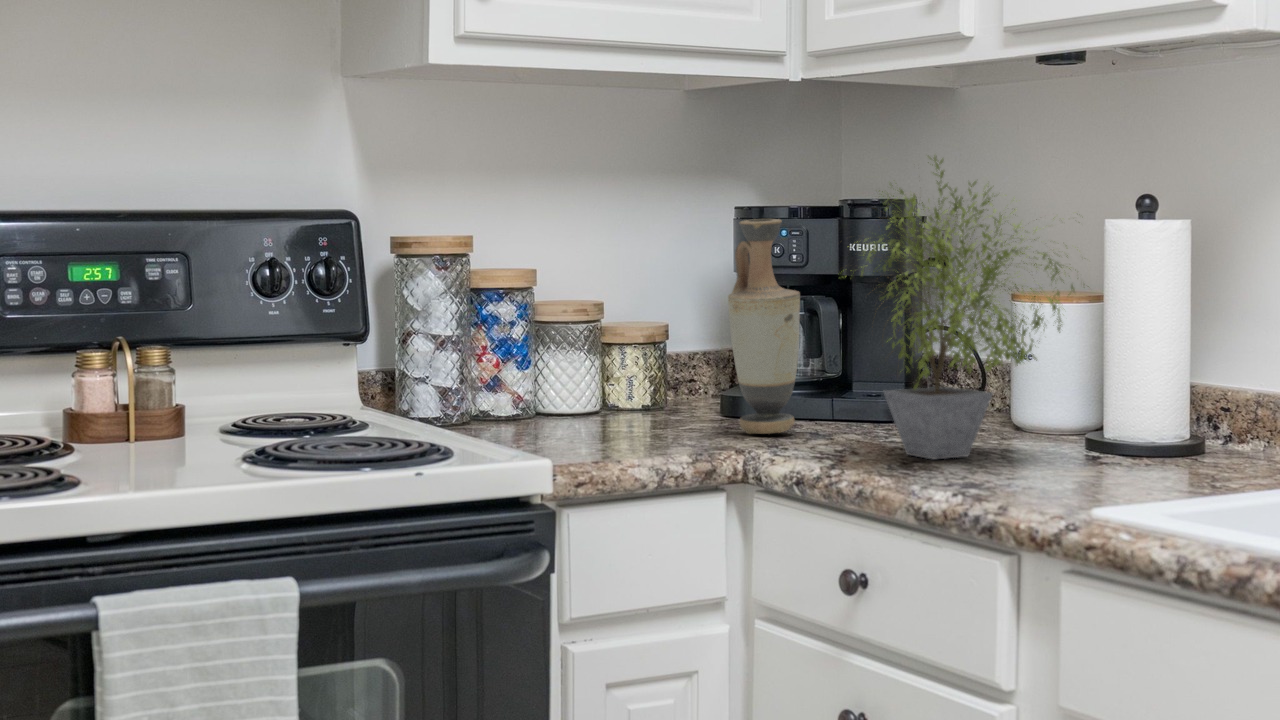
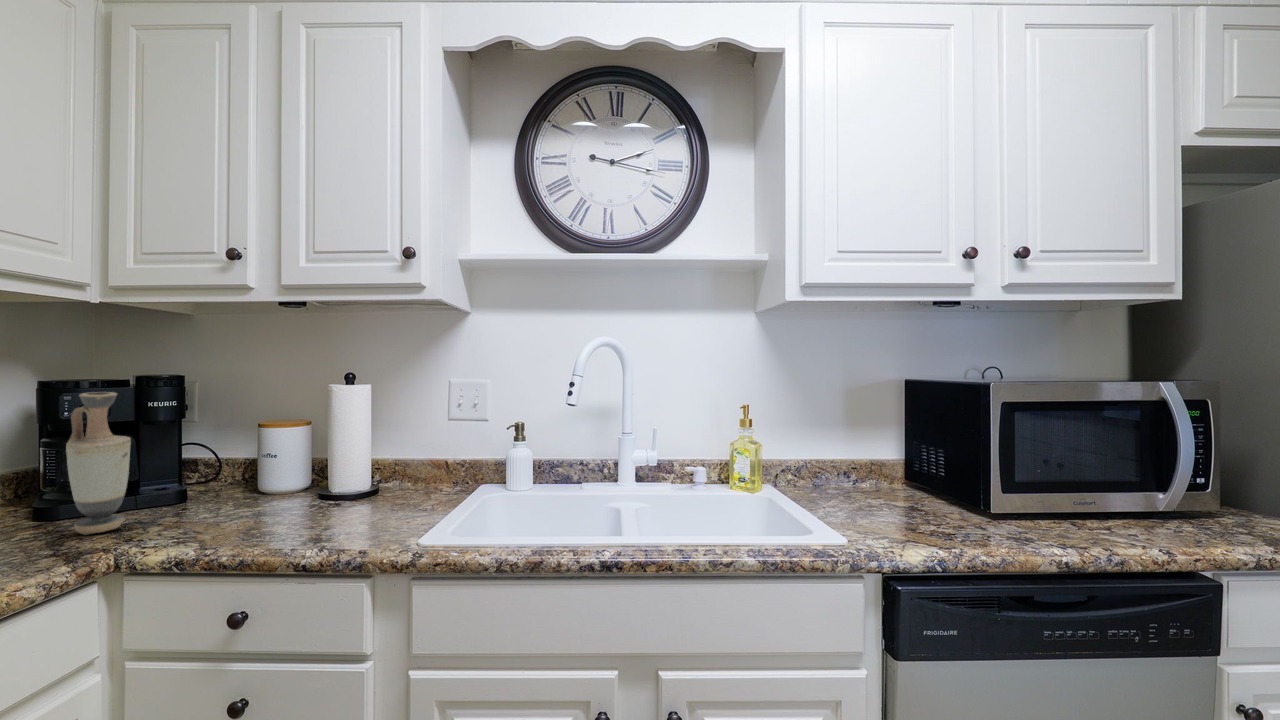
potted plant: present [858,157,1074,459] -> none [181,359,342,528]

